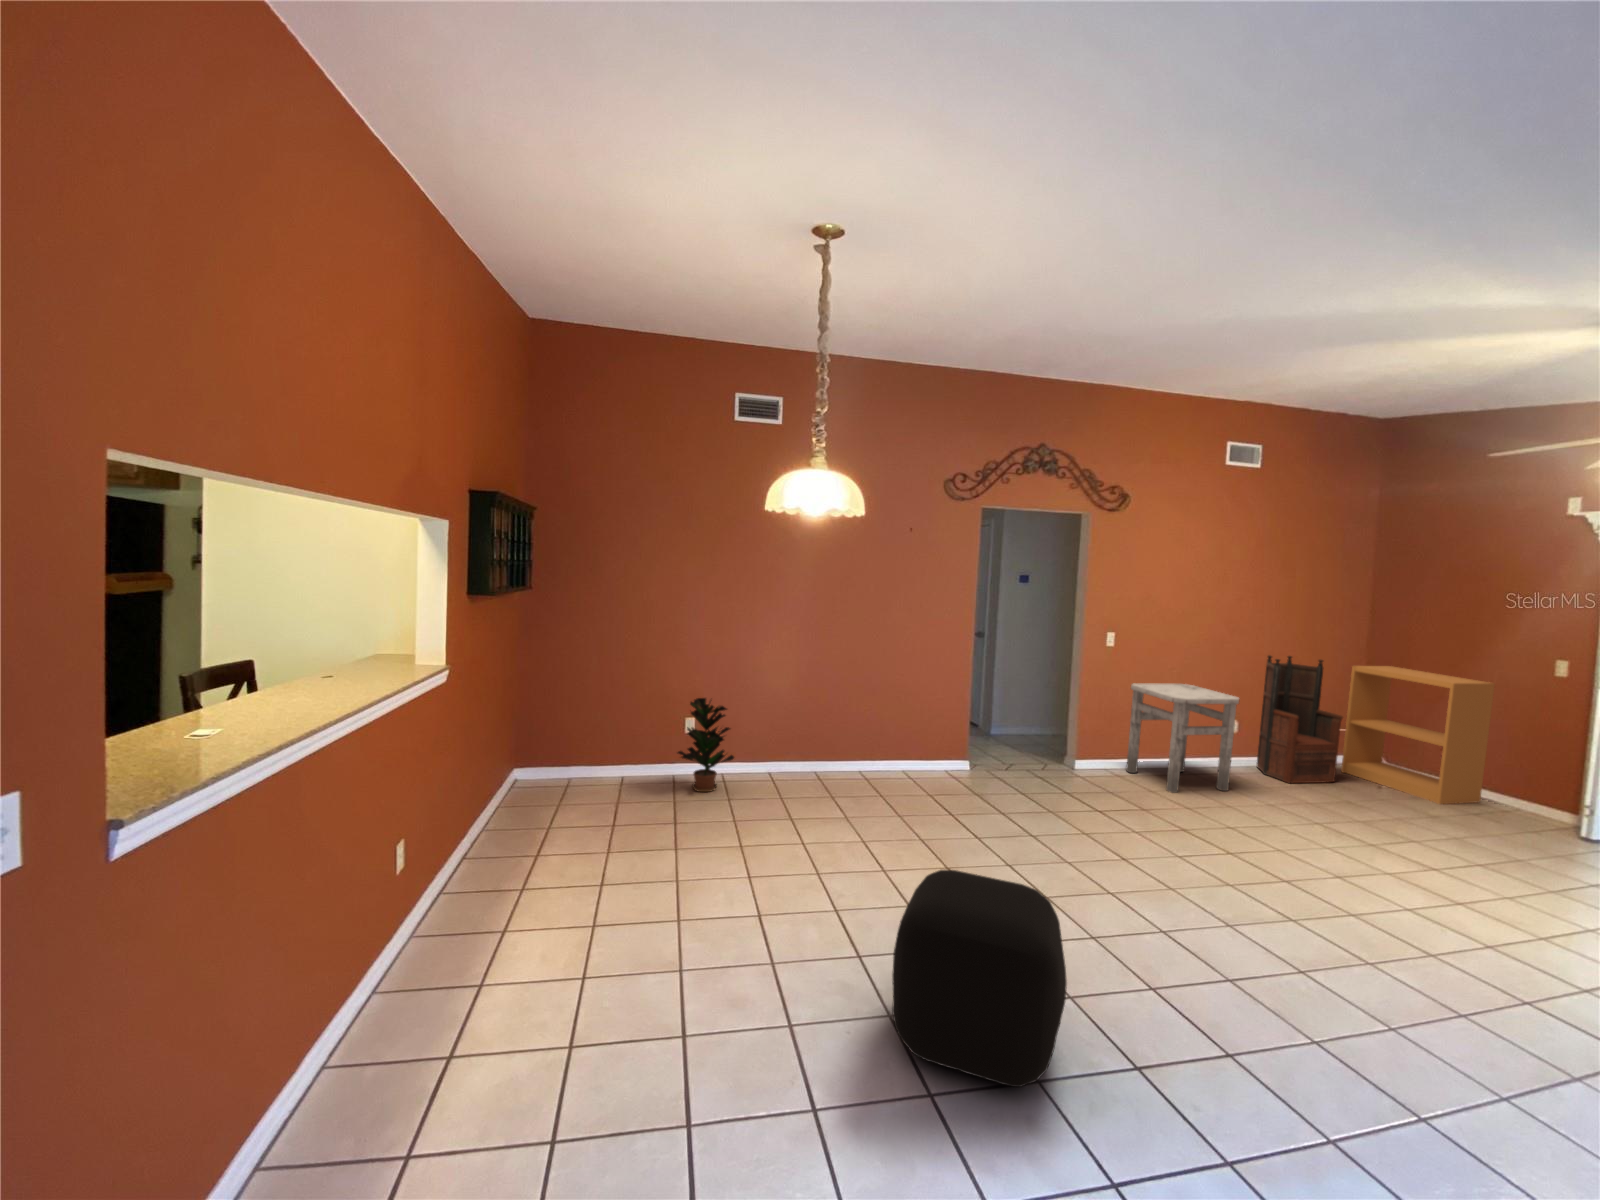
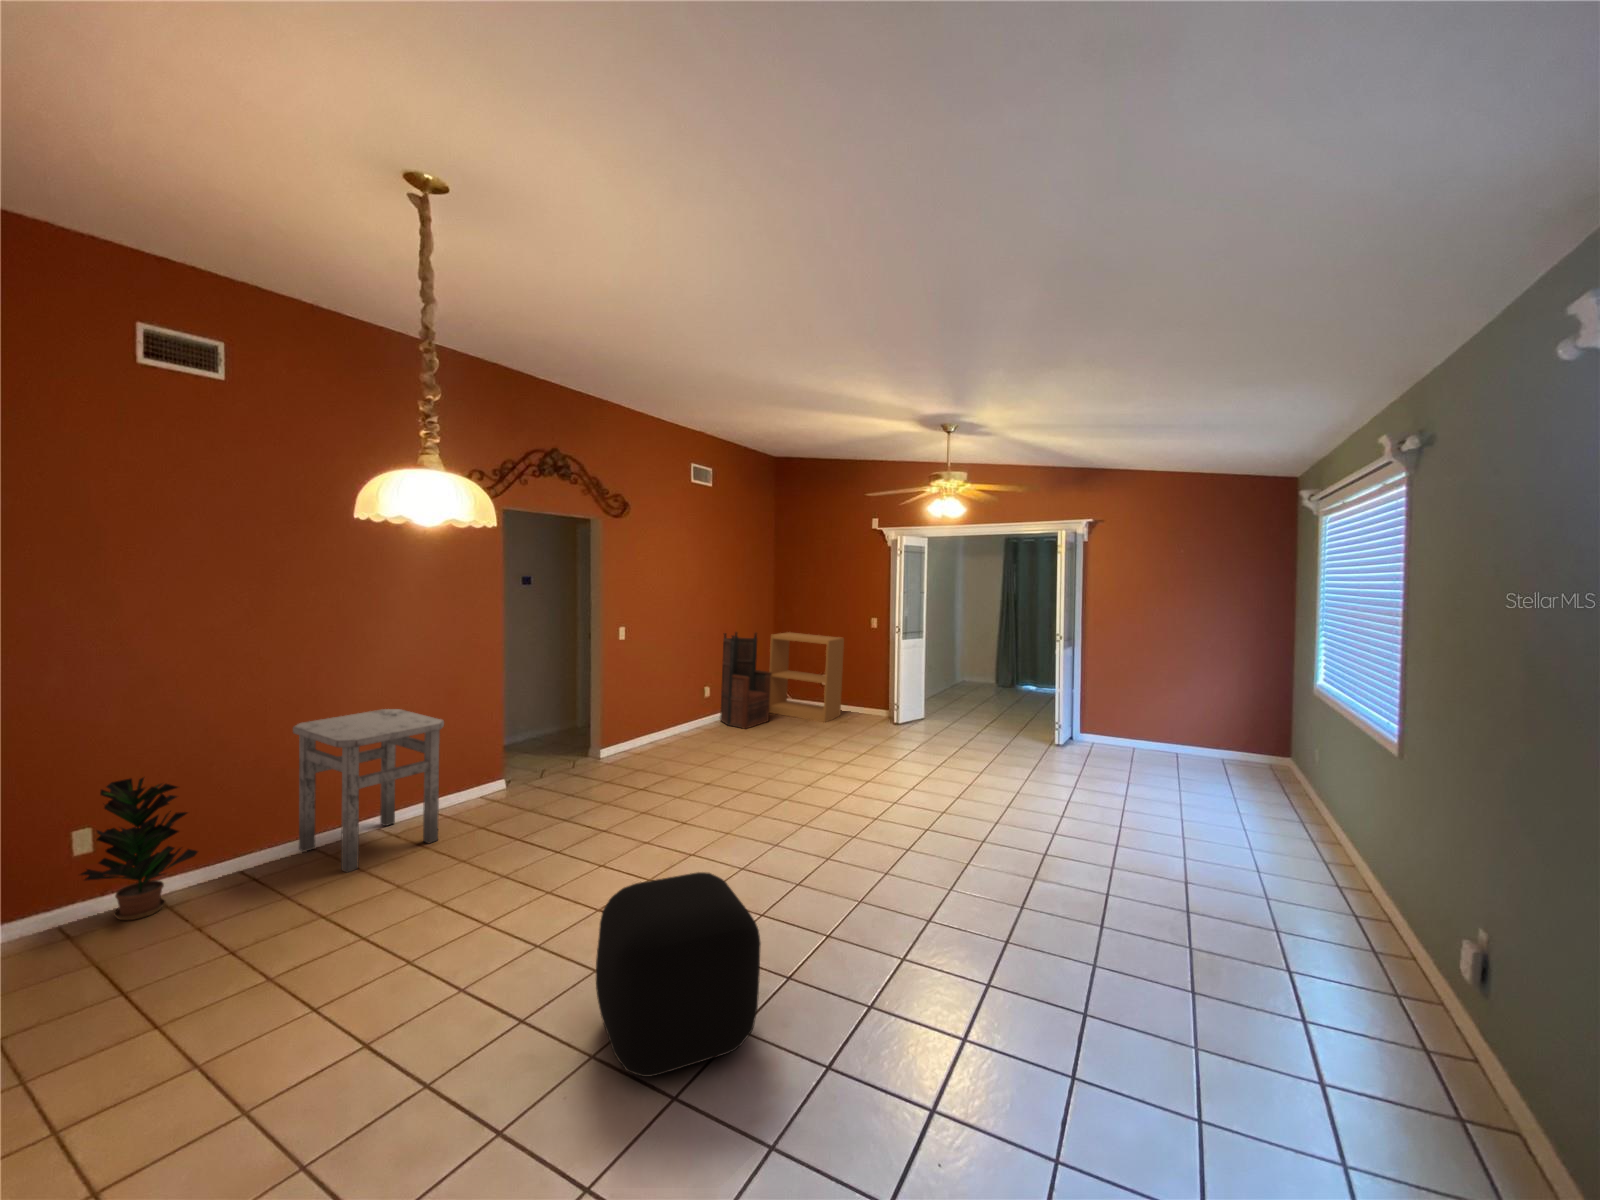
side table: present [1126,683,1240,793] -> present [293,709,444,872]

